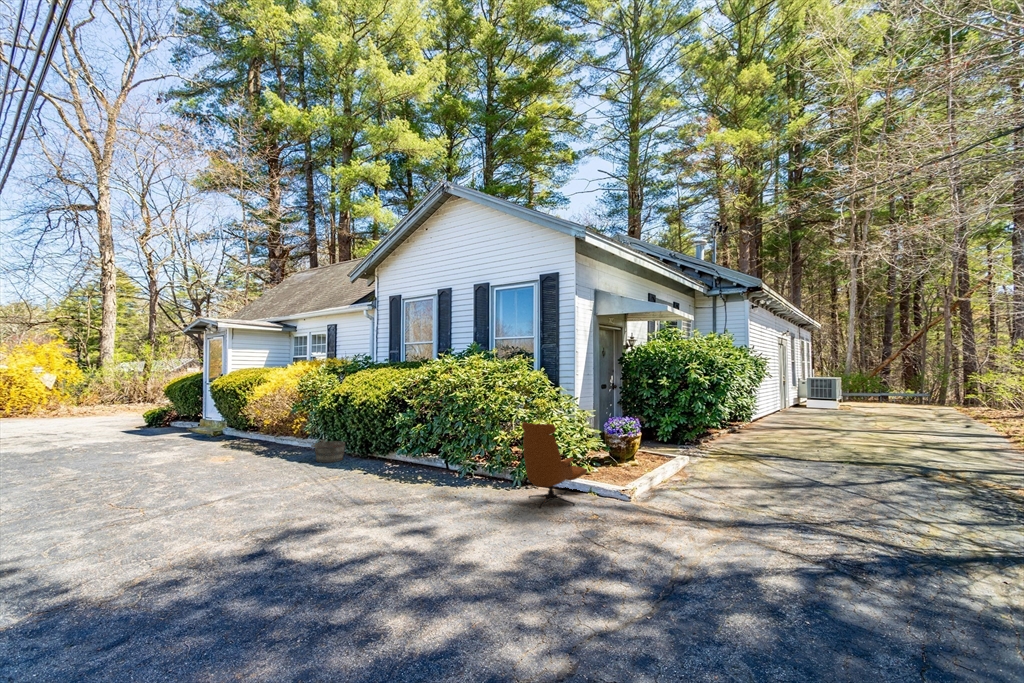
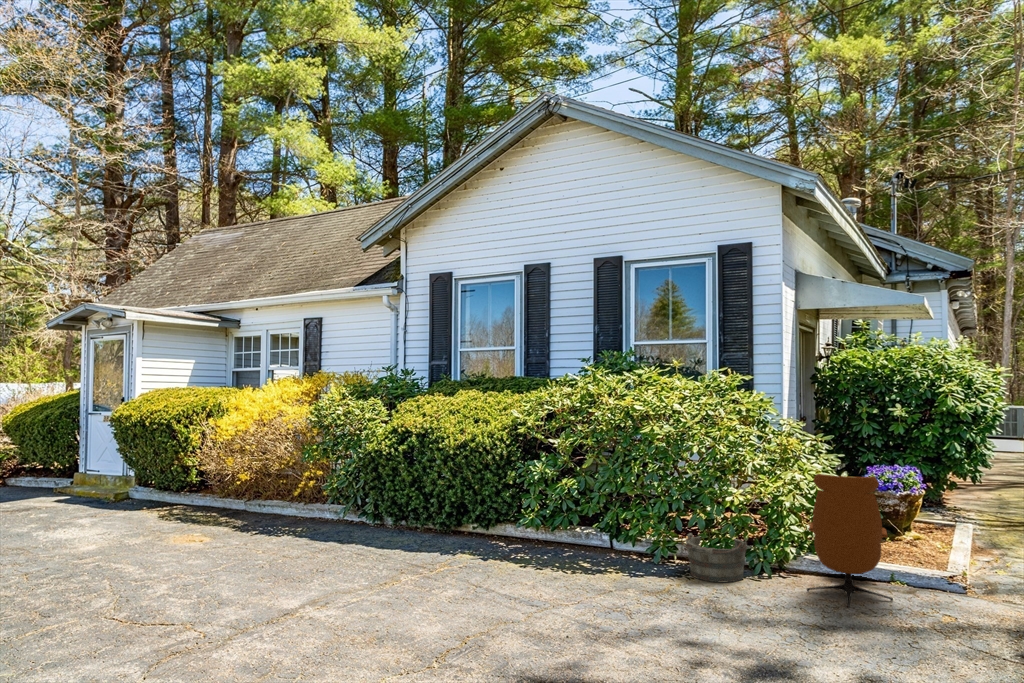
bucket: present [311,440,345,463] -> present [682,533,747,583]

